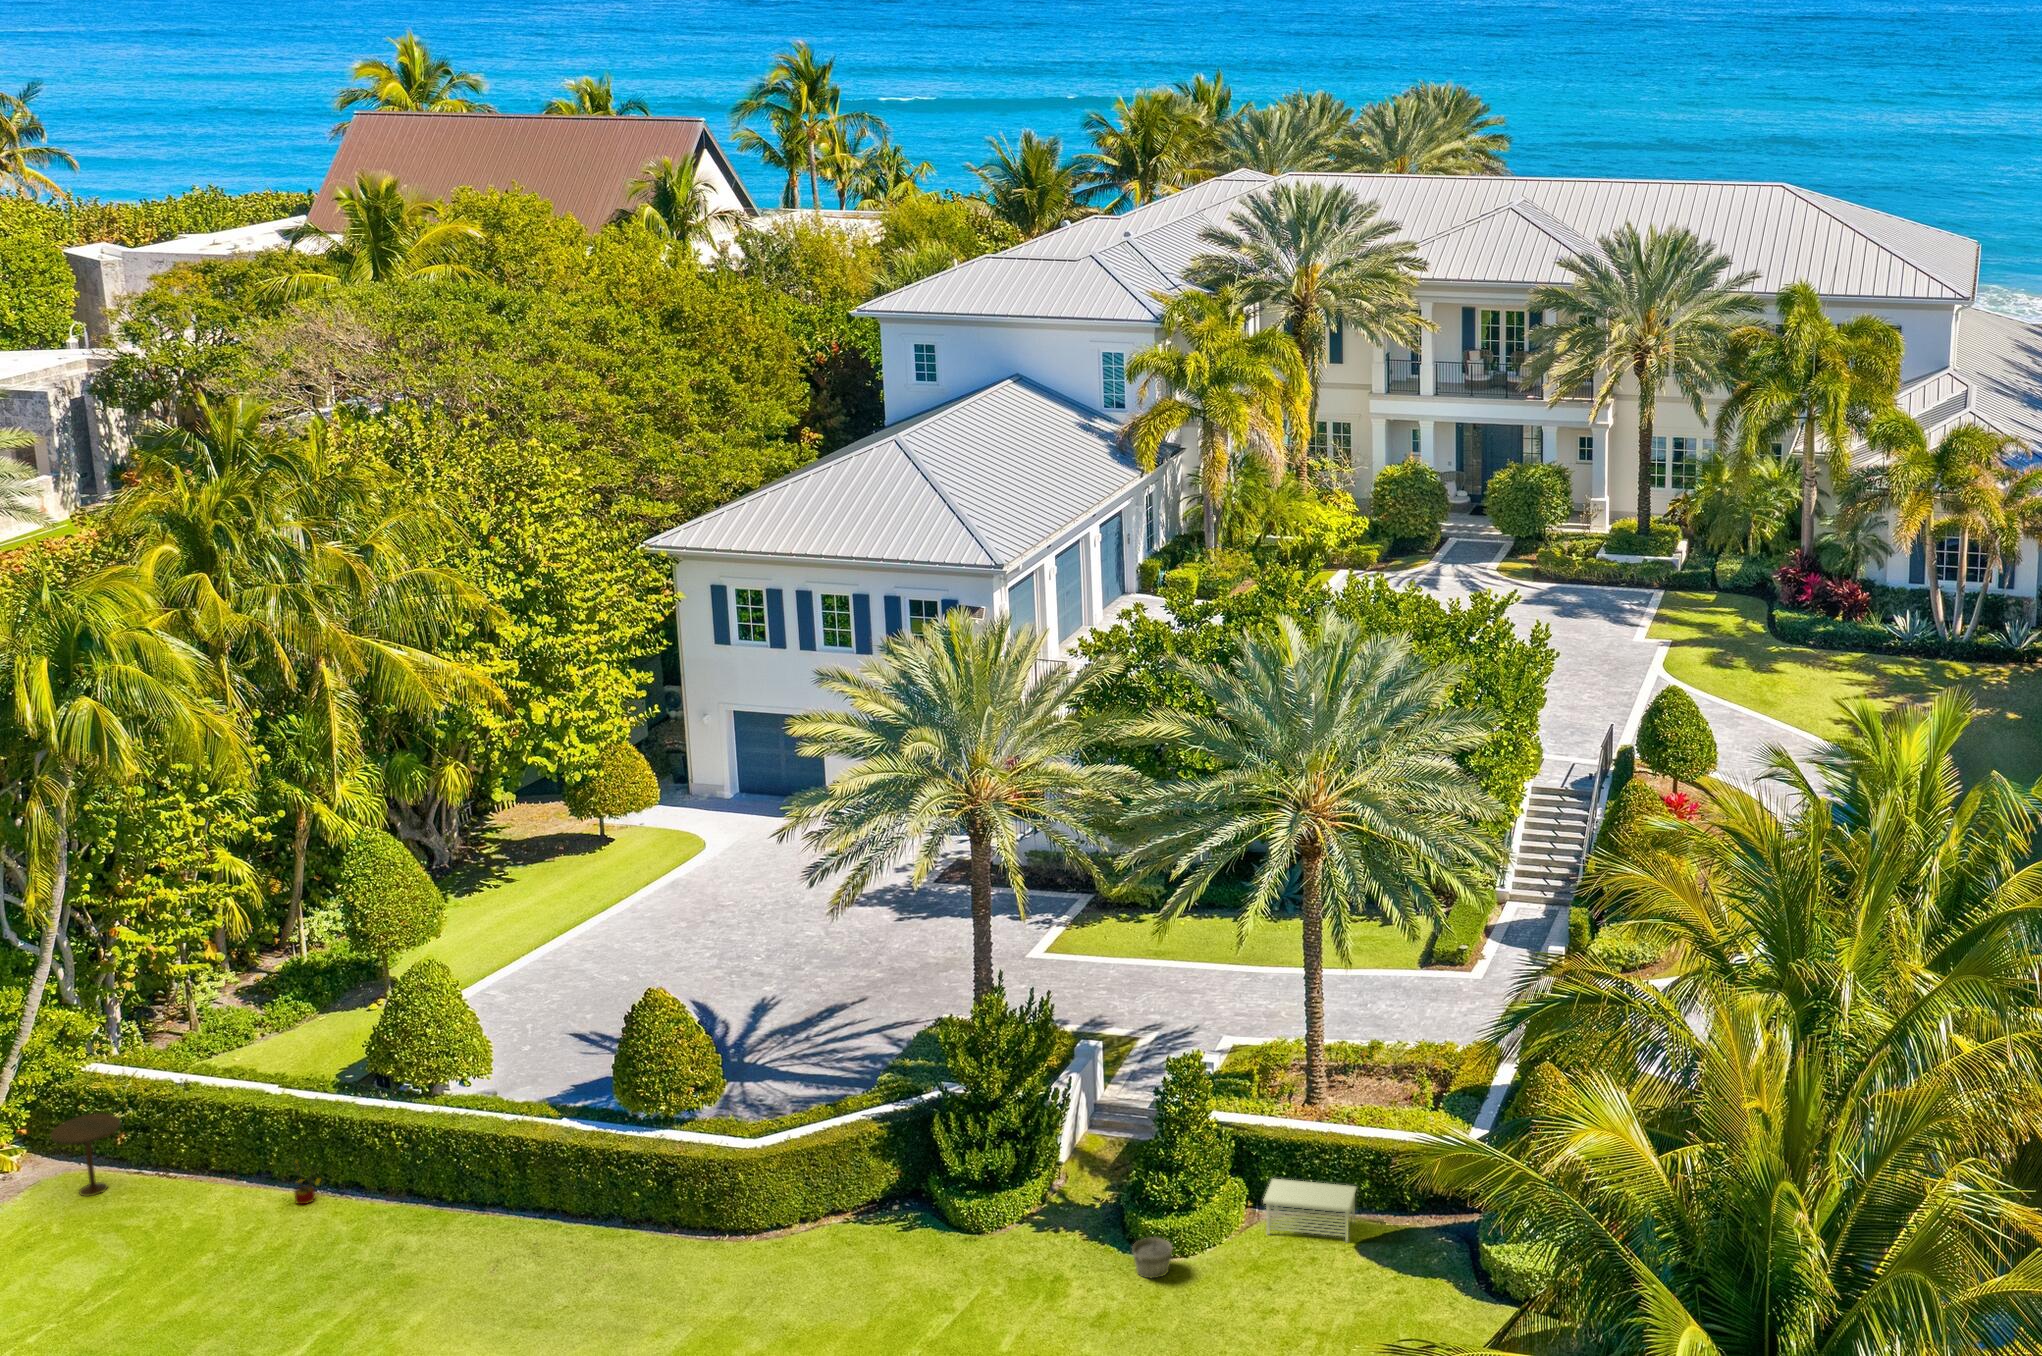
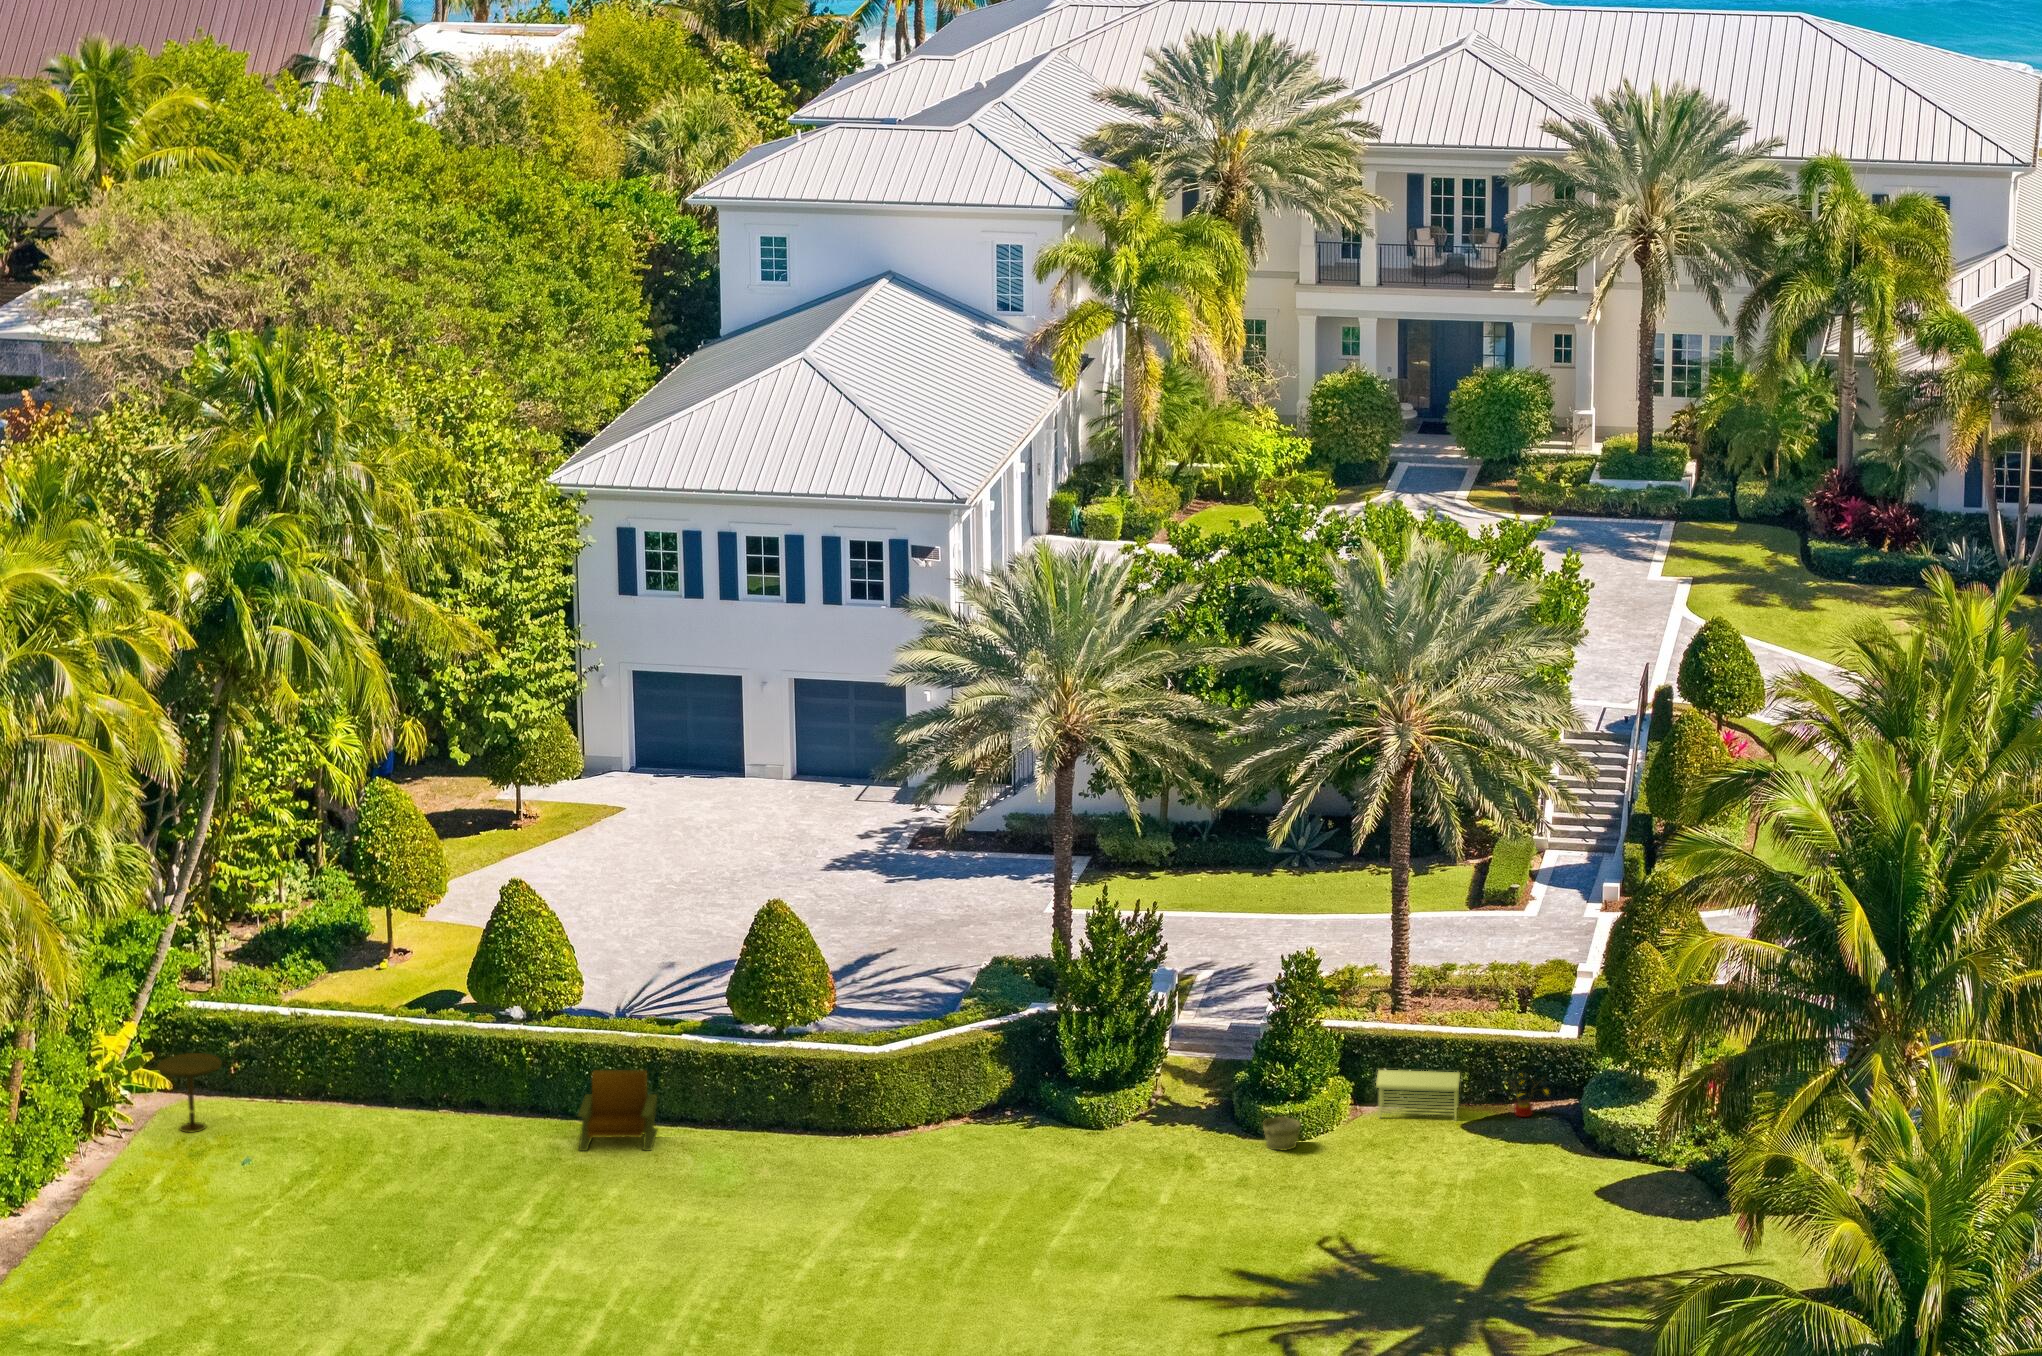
lounge chair: none [433,1153,533,1245] -> present [578,1070,658,1151]
decorative plant: present [293,1161,321,1204] -> present [1514,1074,1549,1117]

